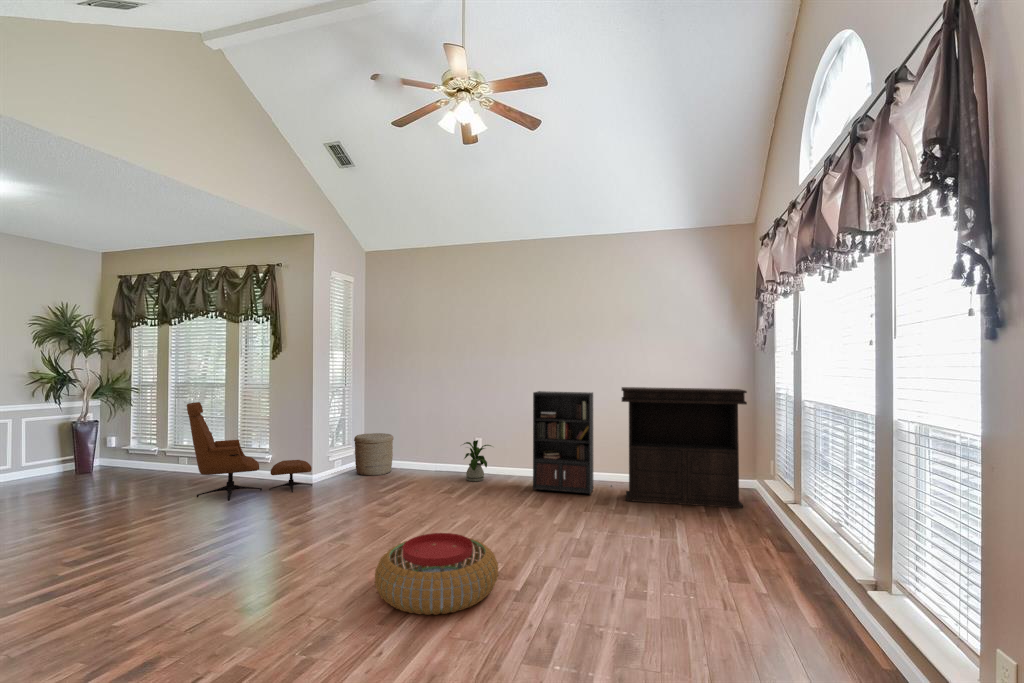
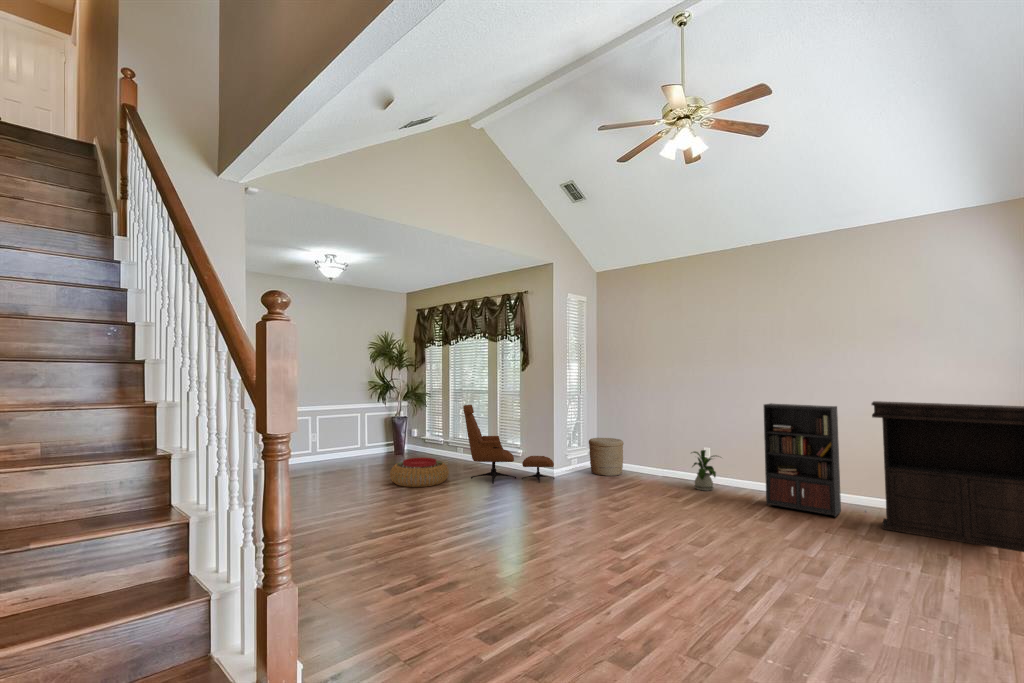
pouf: present [375,533,498,615] -> present [390,458,449,487]

